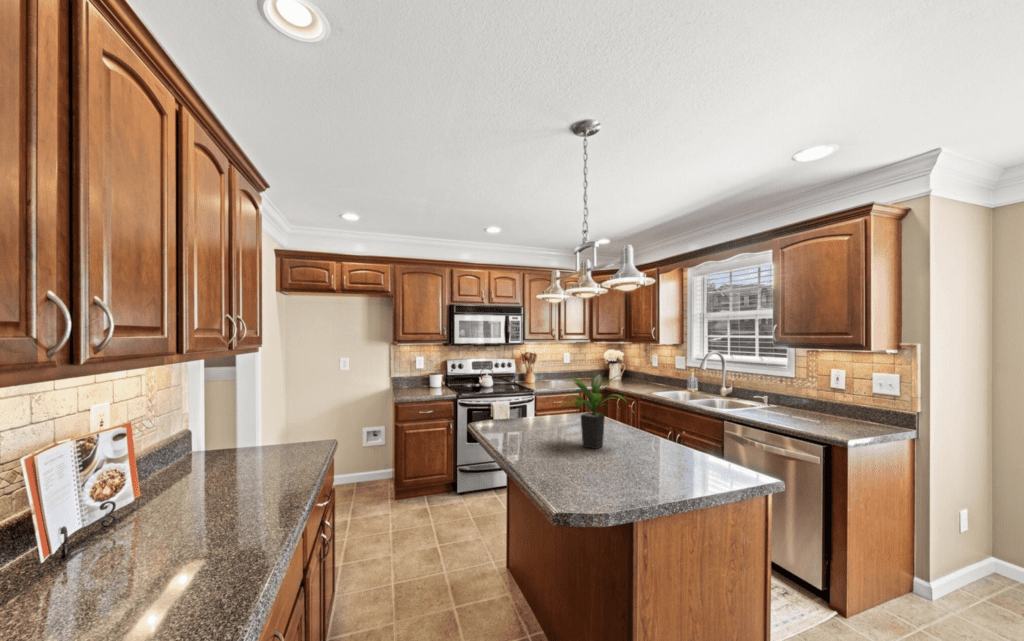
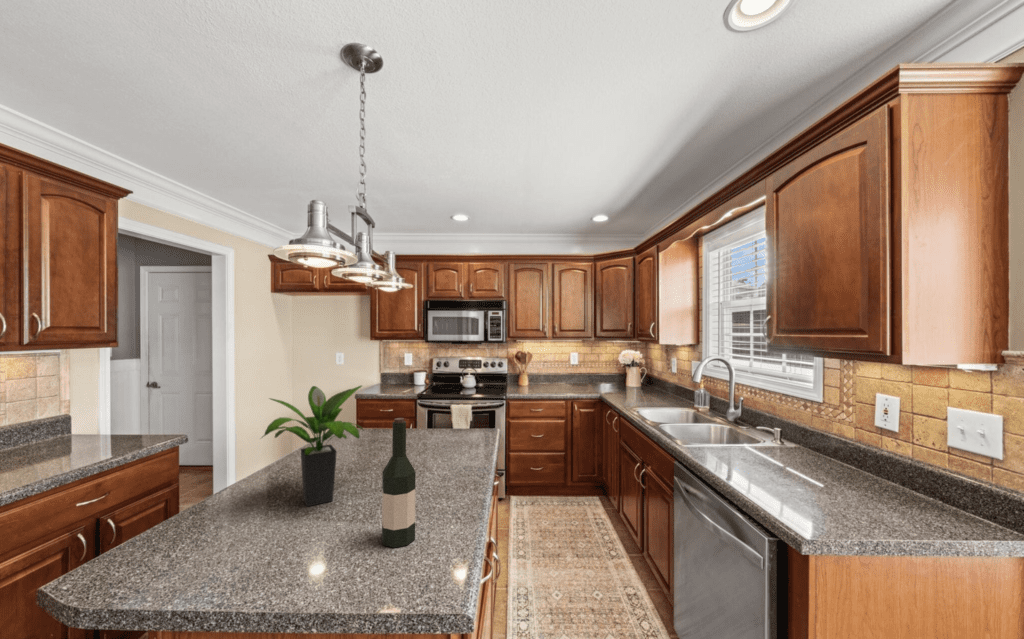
wine bottle: none [669,387,689,456] -> present [382,418,416,548]

